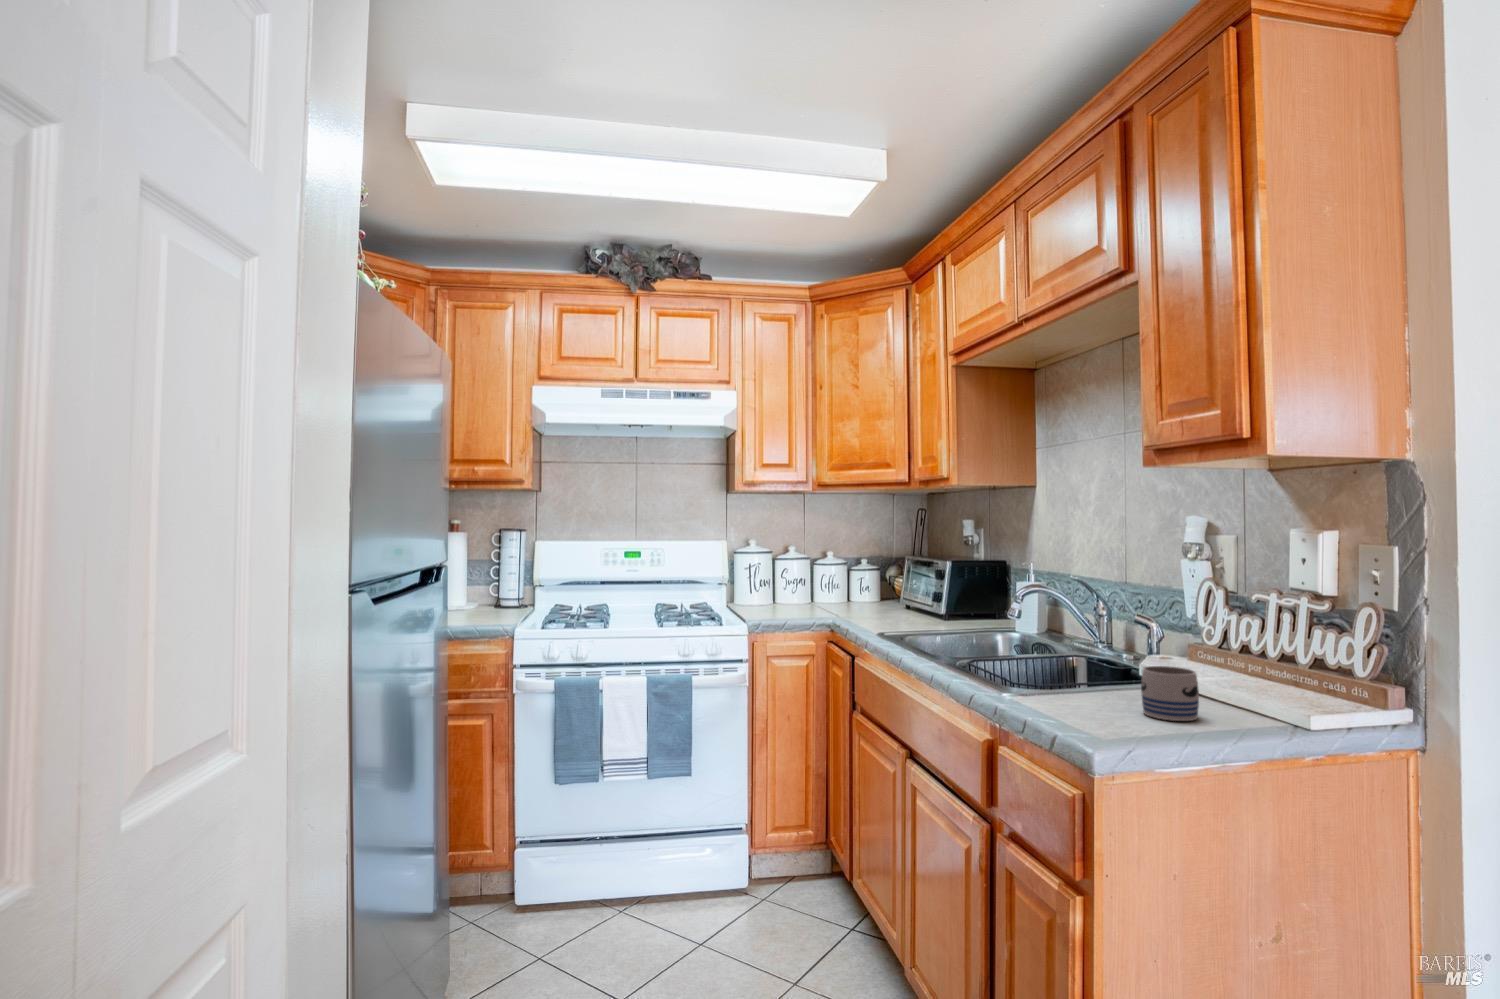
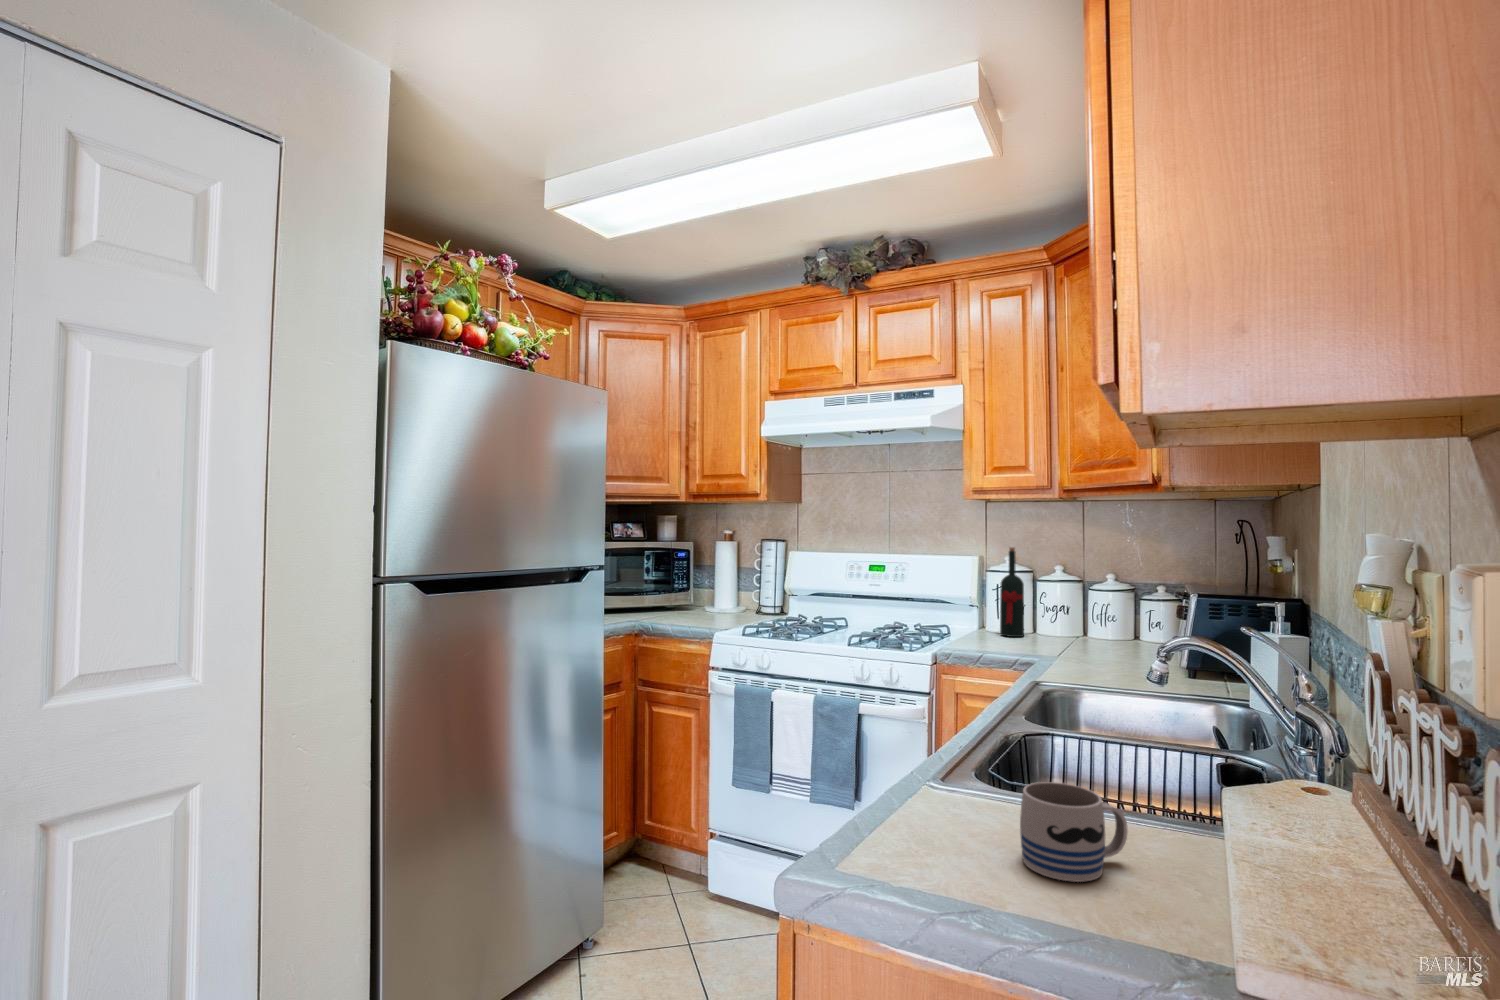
wine bottle: none [756,532,775,607] -> present [1000,547,1024,637]

